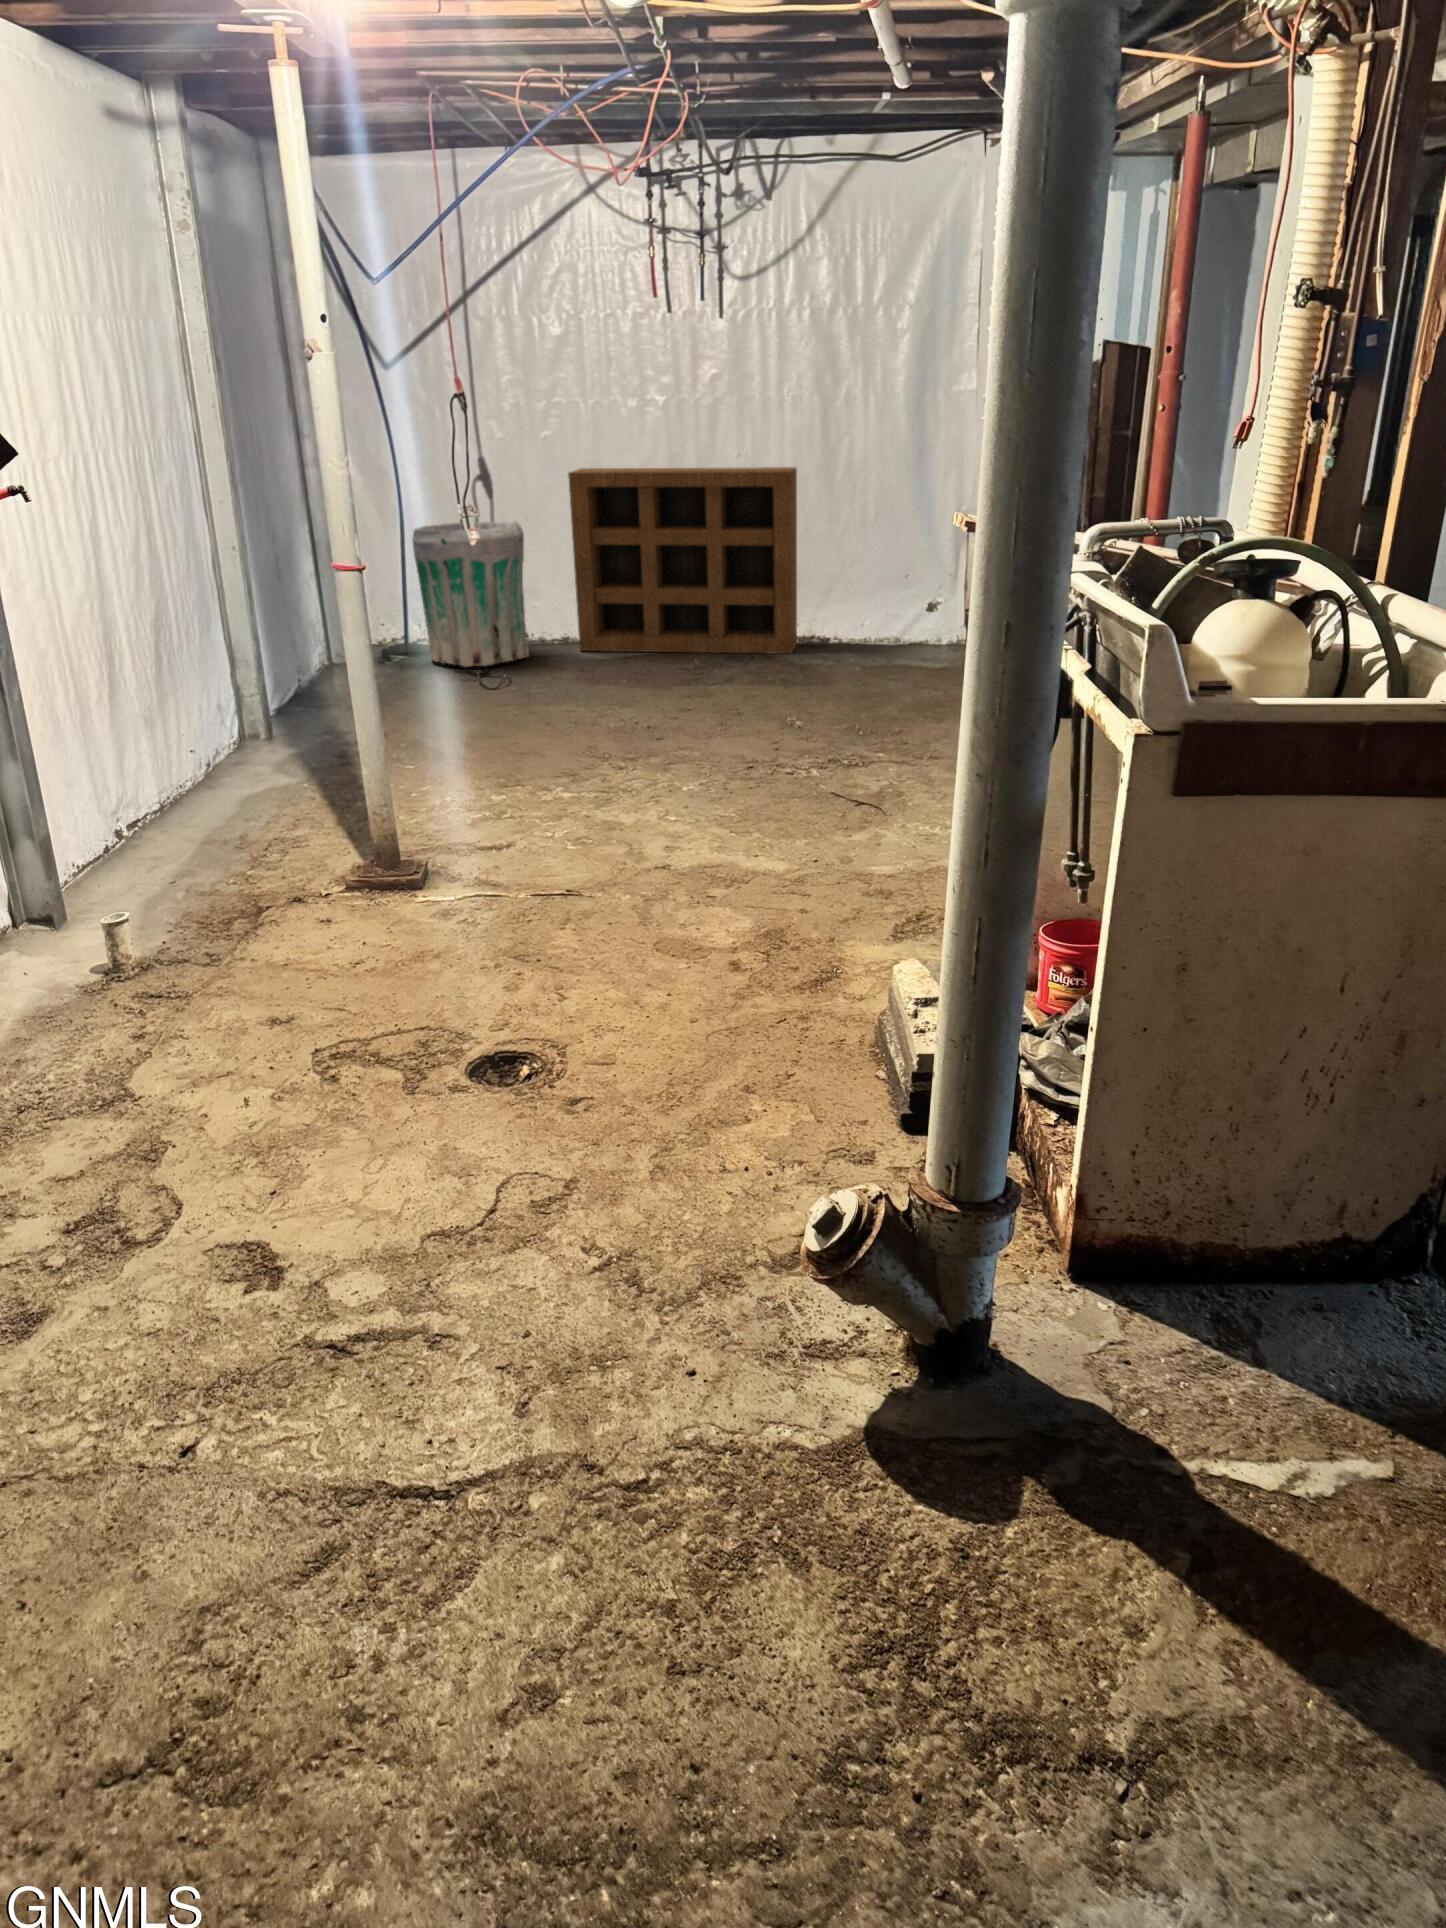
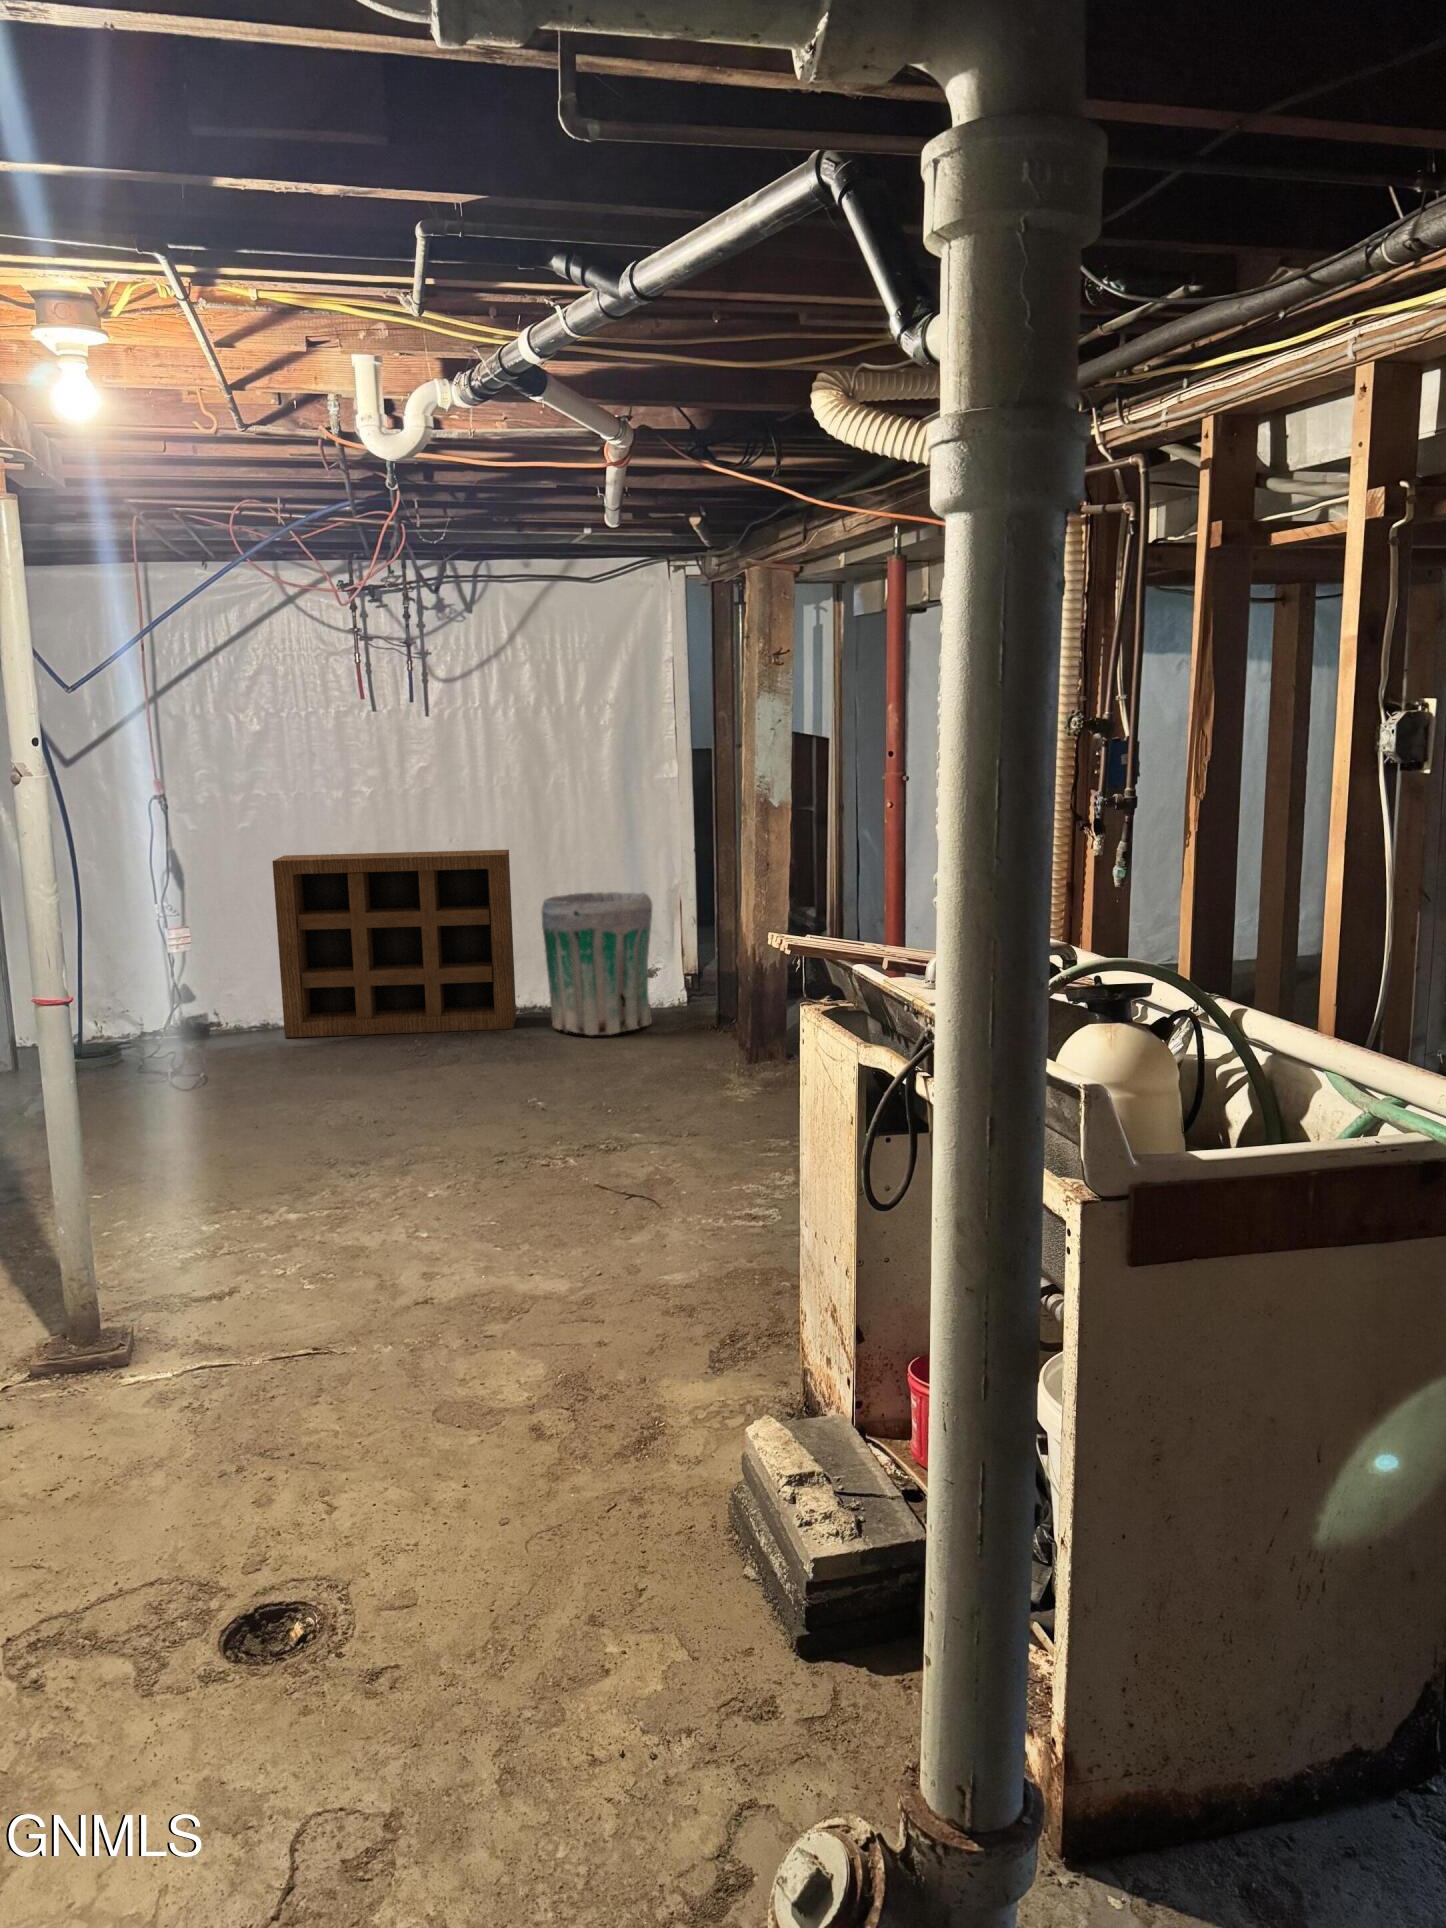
trash can: present [412,521,529,667] -> present [542,892,652,1035]

